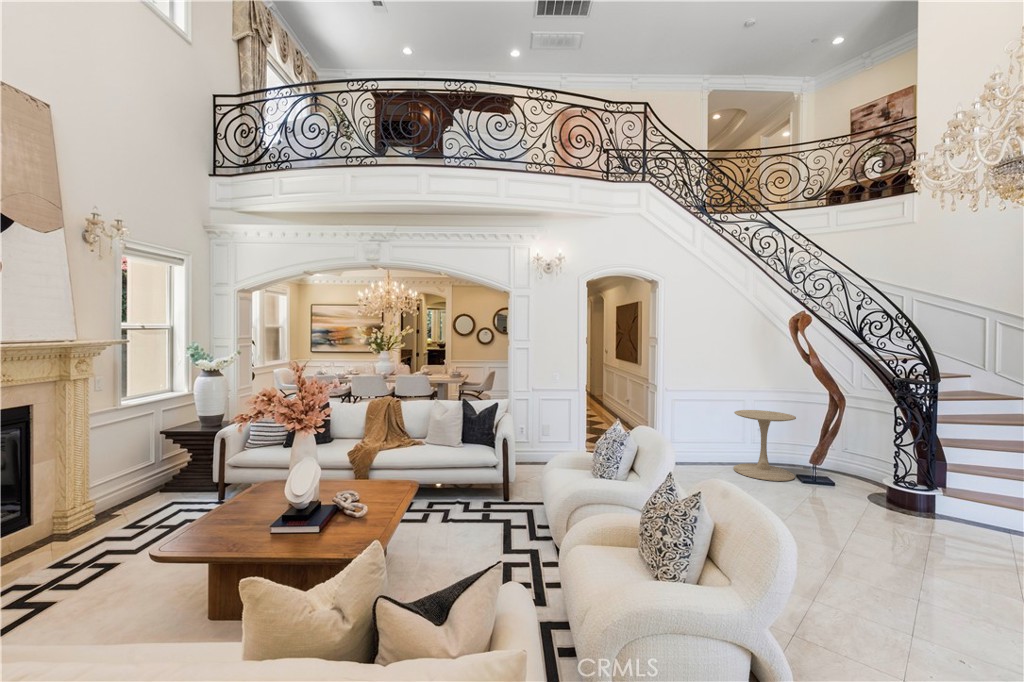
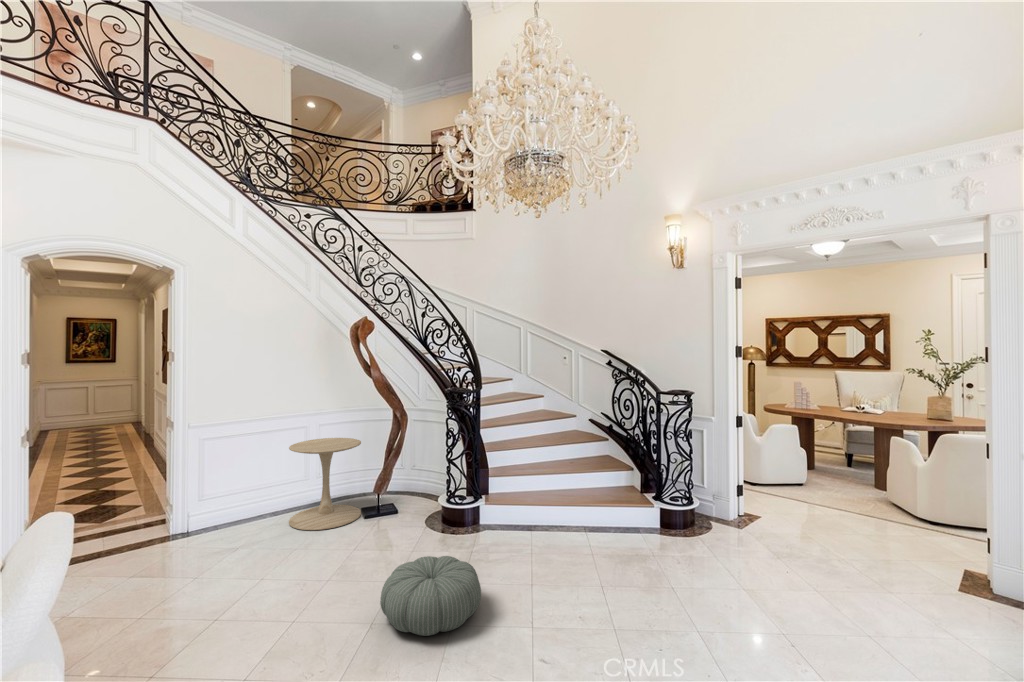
pouf: none [837,514,945,576] -> present [380,556,481,636]

